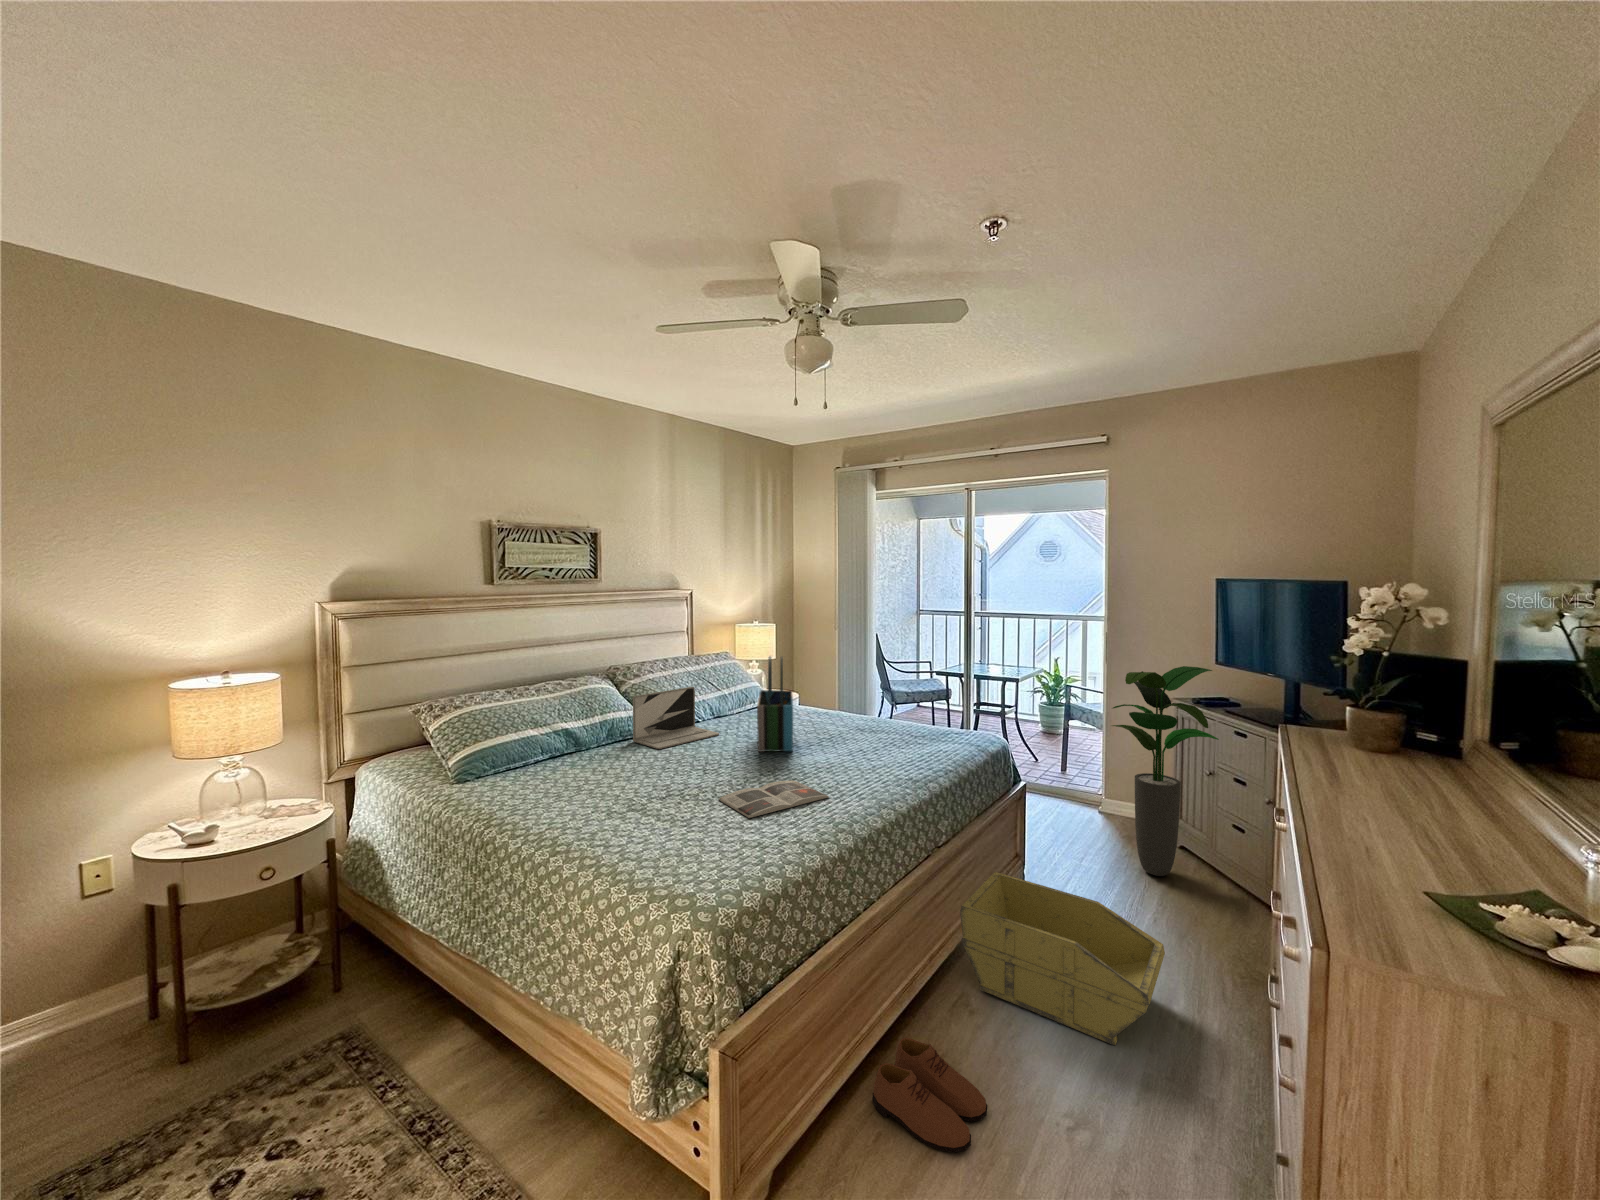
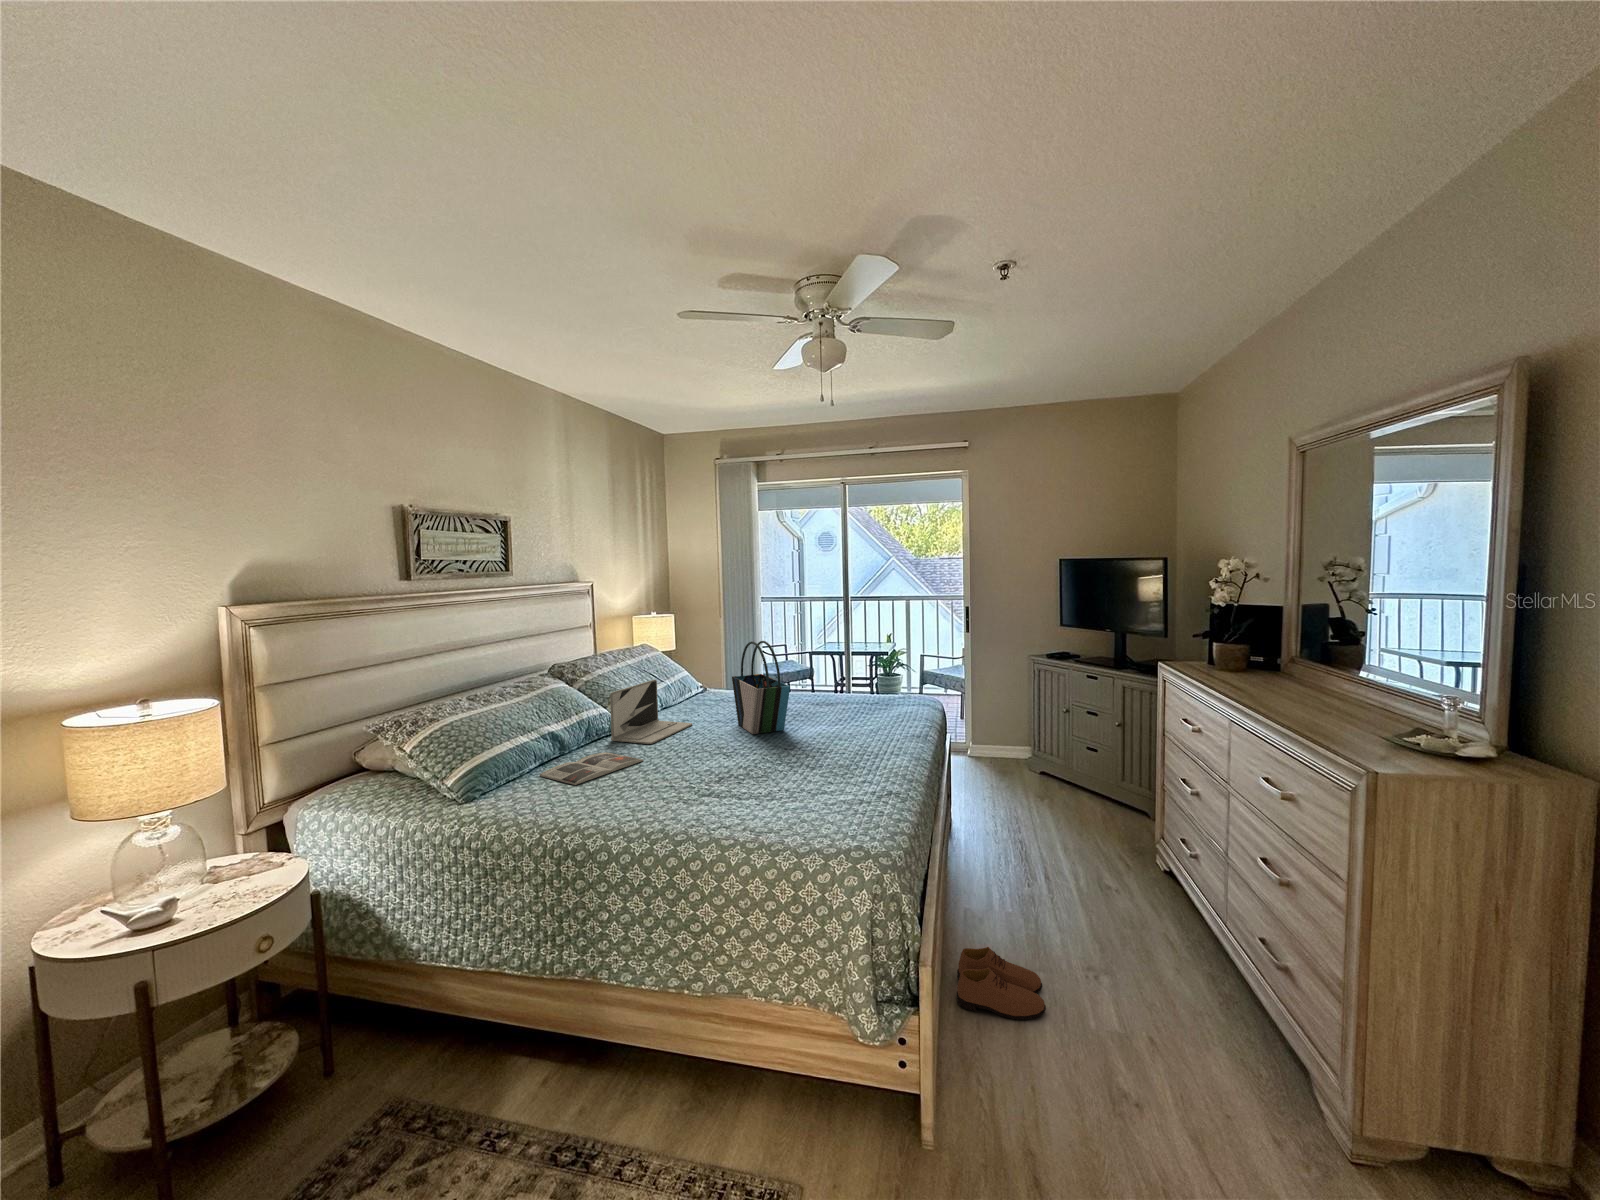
potted plant: present [1112,666,1219,876] -> none [1002,630,1084,799]
magazine: present [719,780,829,818] -> present [539,752,644,785]
storage bin: present [960,872,1165,1045] -> none [959,810,1115,919]

